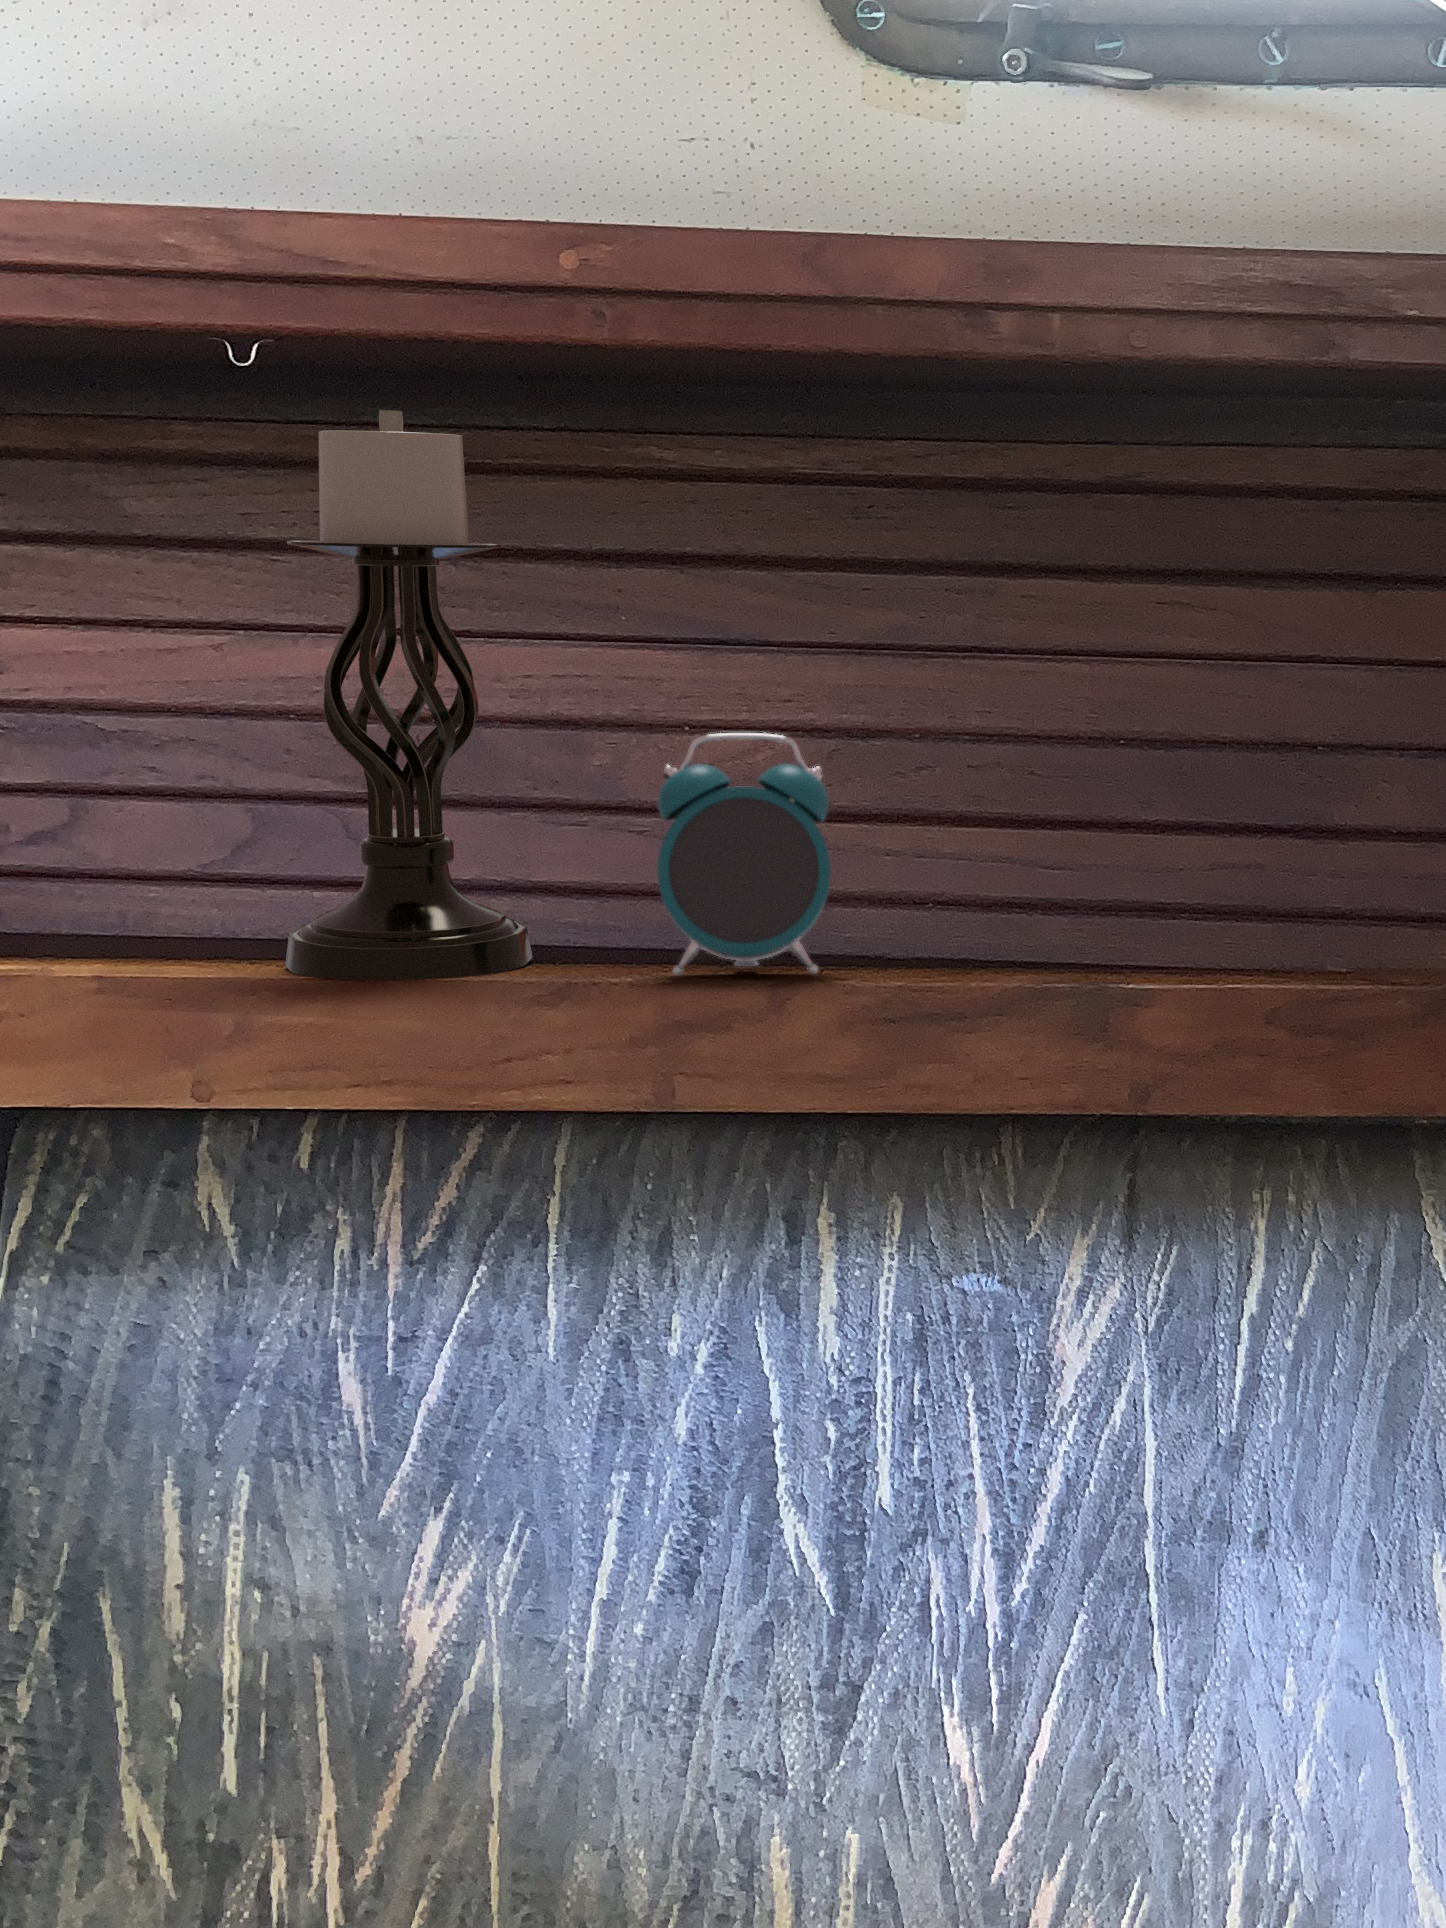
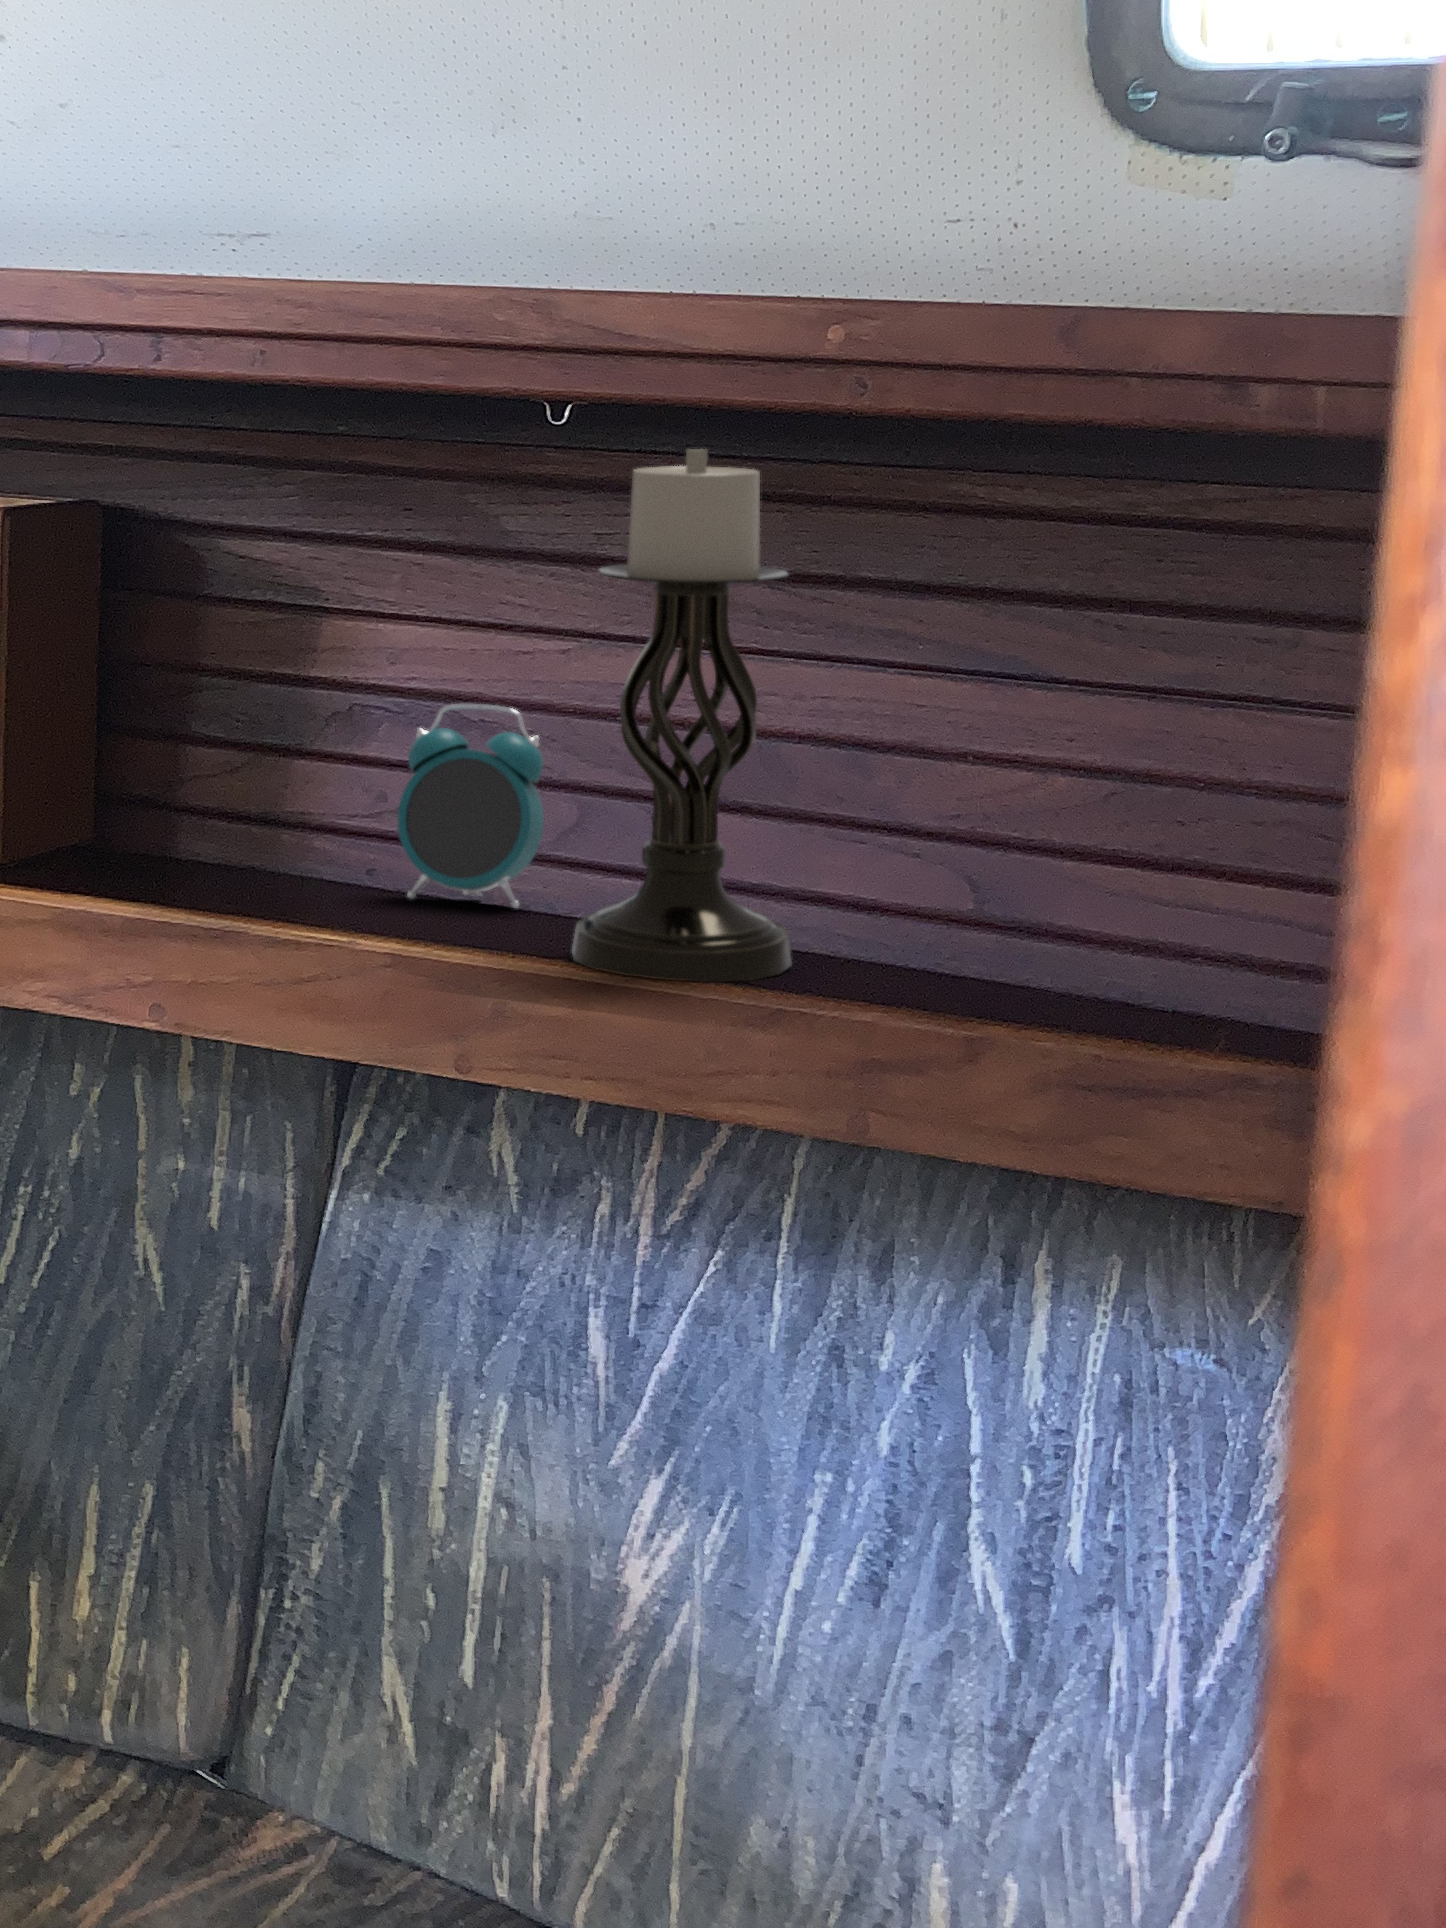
alarm clock: present [657,733,831,976] -> present [397,704,544,908]

